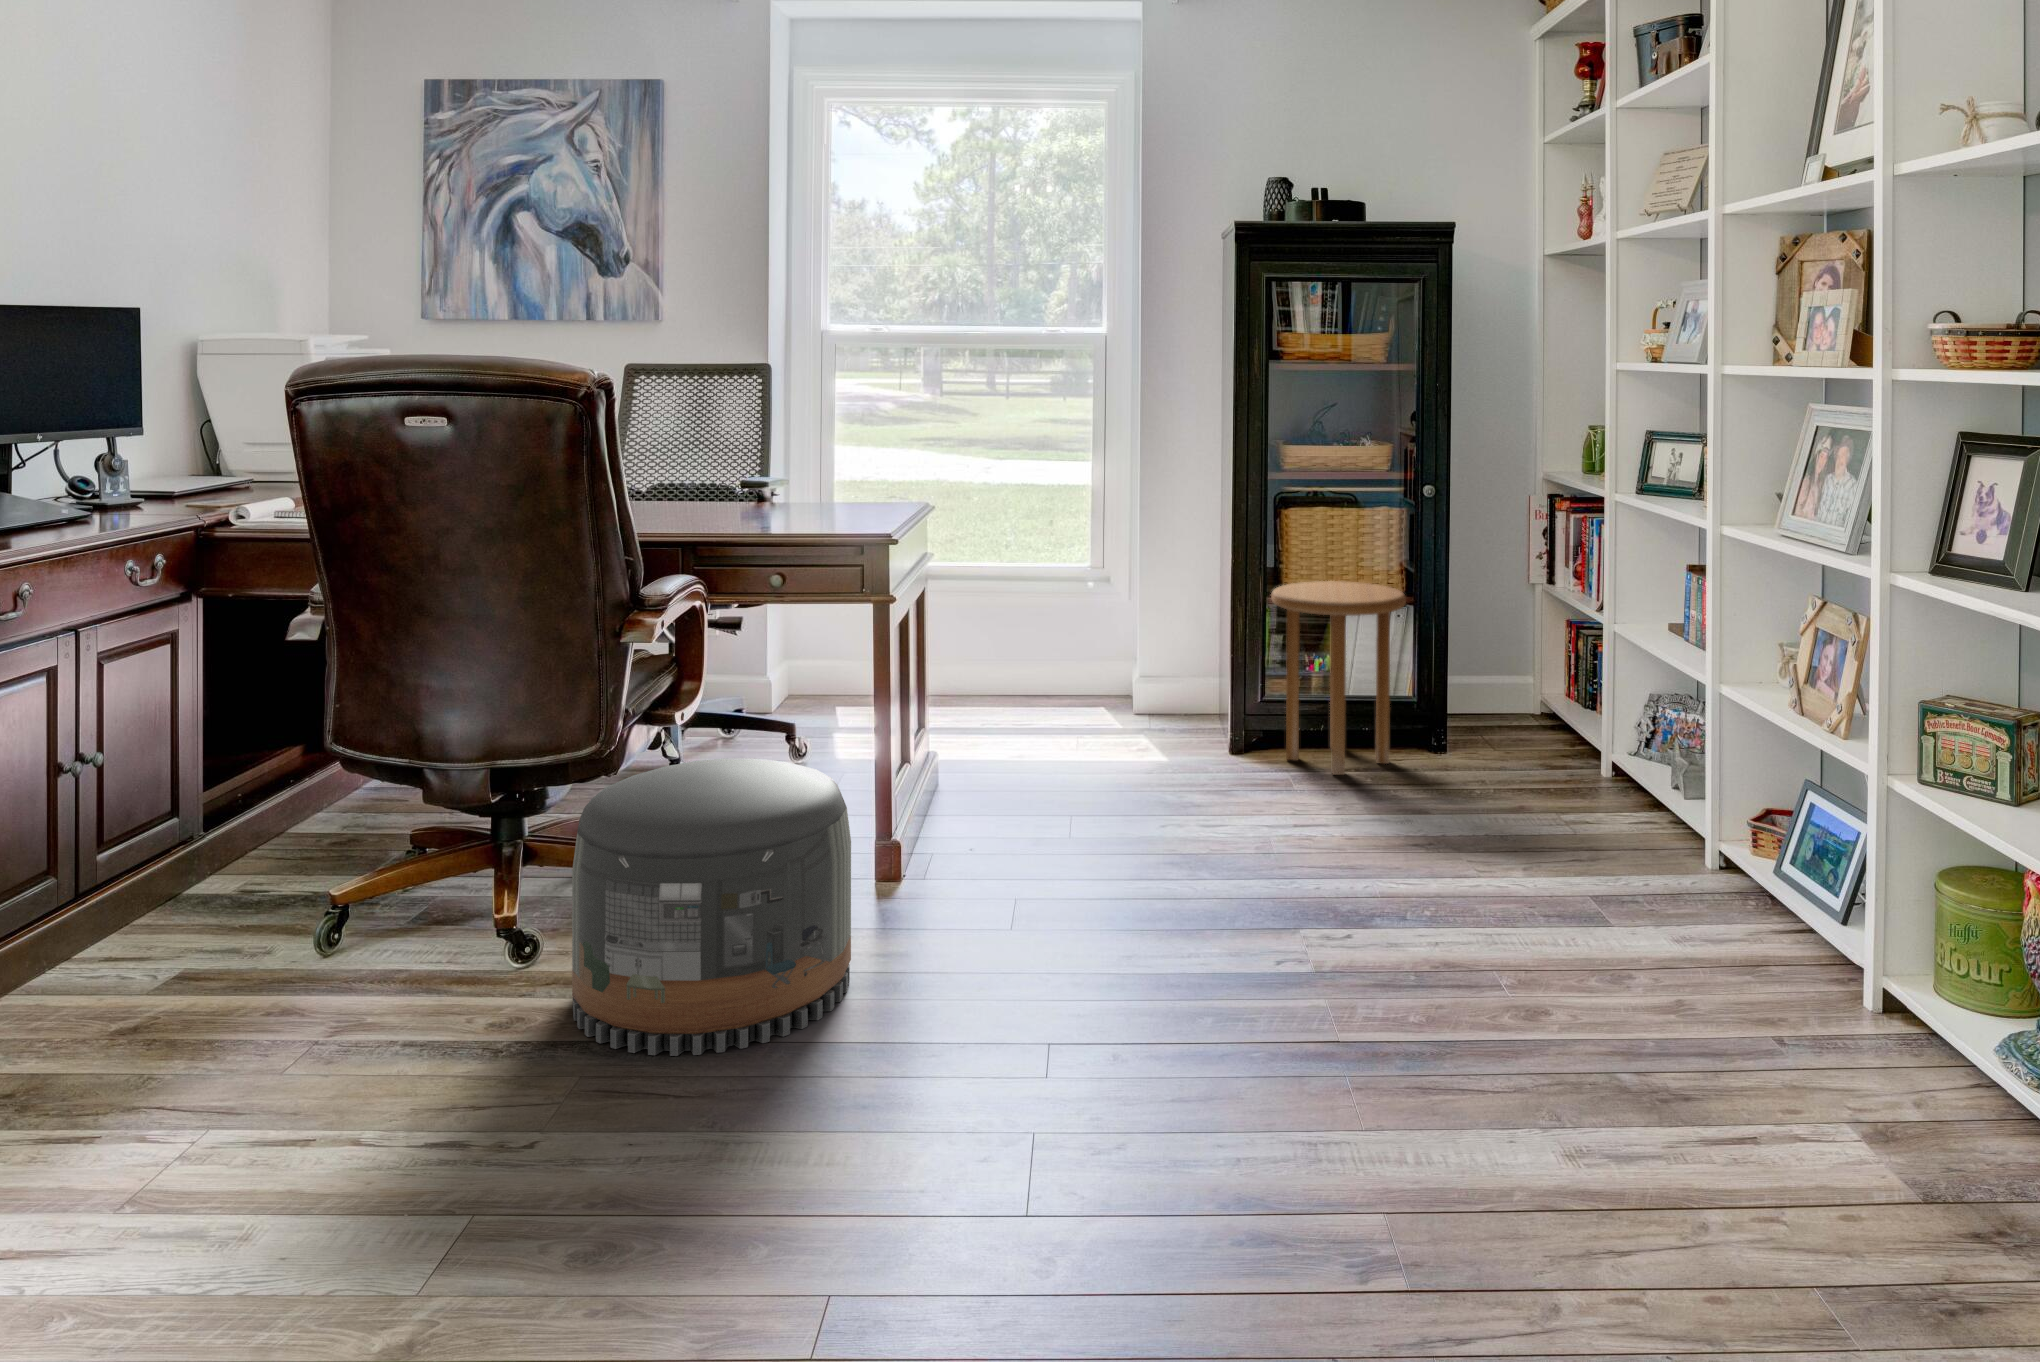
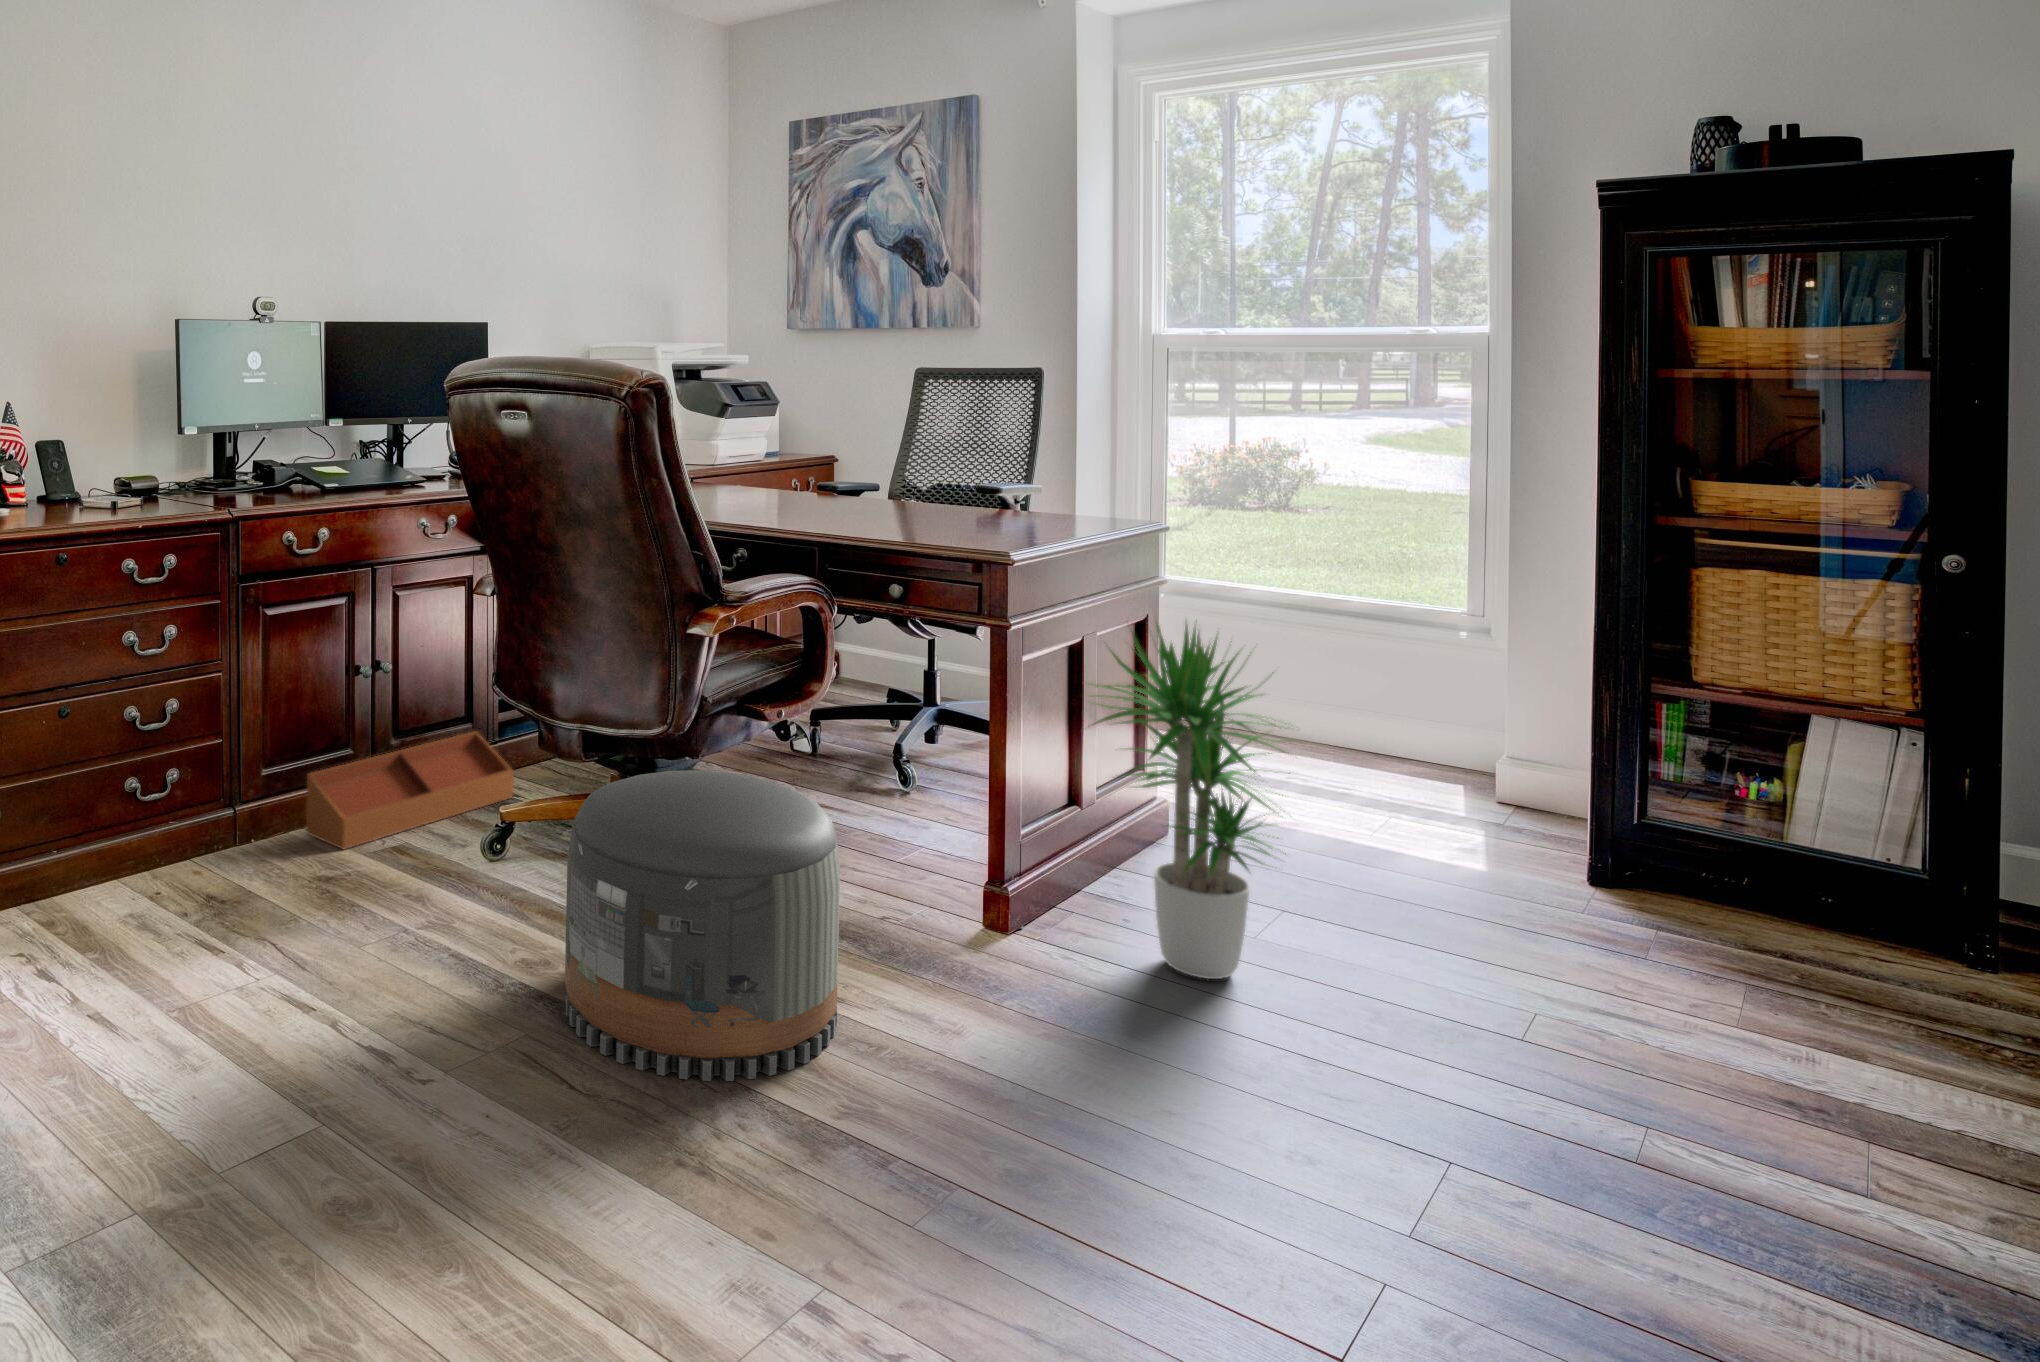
potted plant: none [932,552,1107,837] -> present [1088,624,1290,979]
side table: present [1271,581,1406,775] -> none [1682,735,1966,1067]
storage bin: none [9,826,261,1010] -> present [306,731,514,849]

